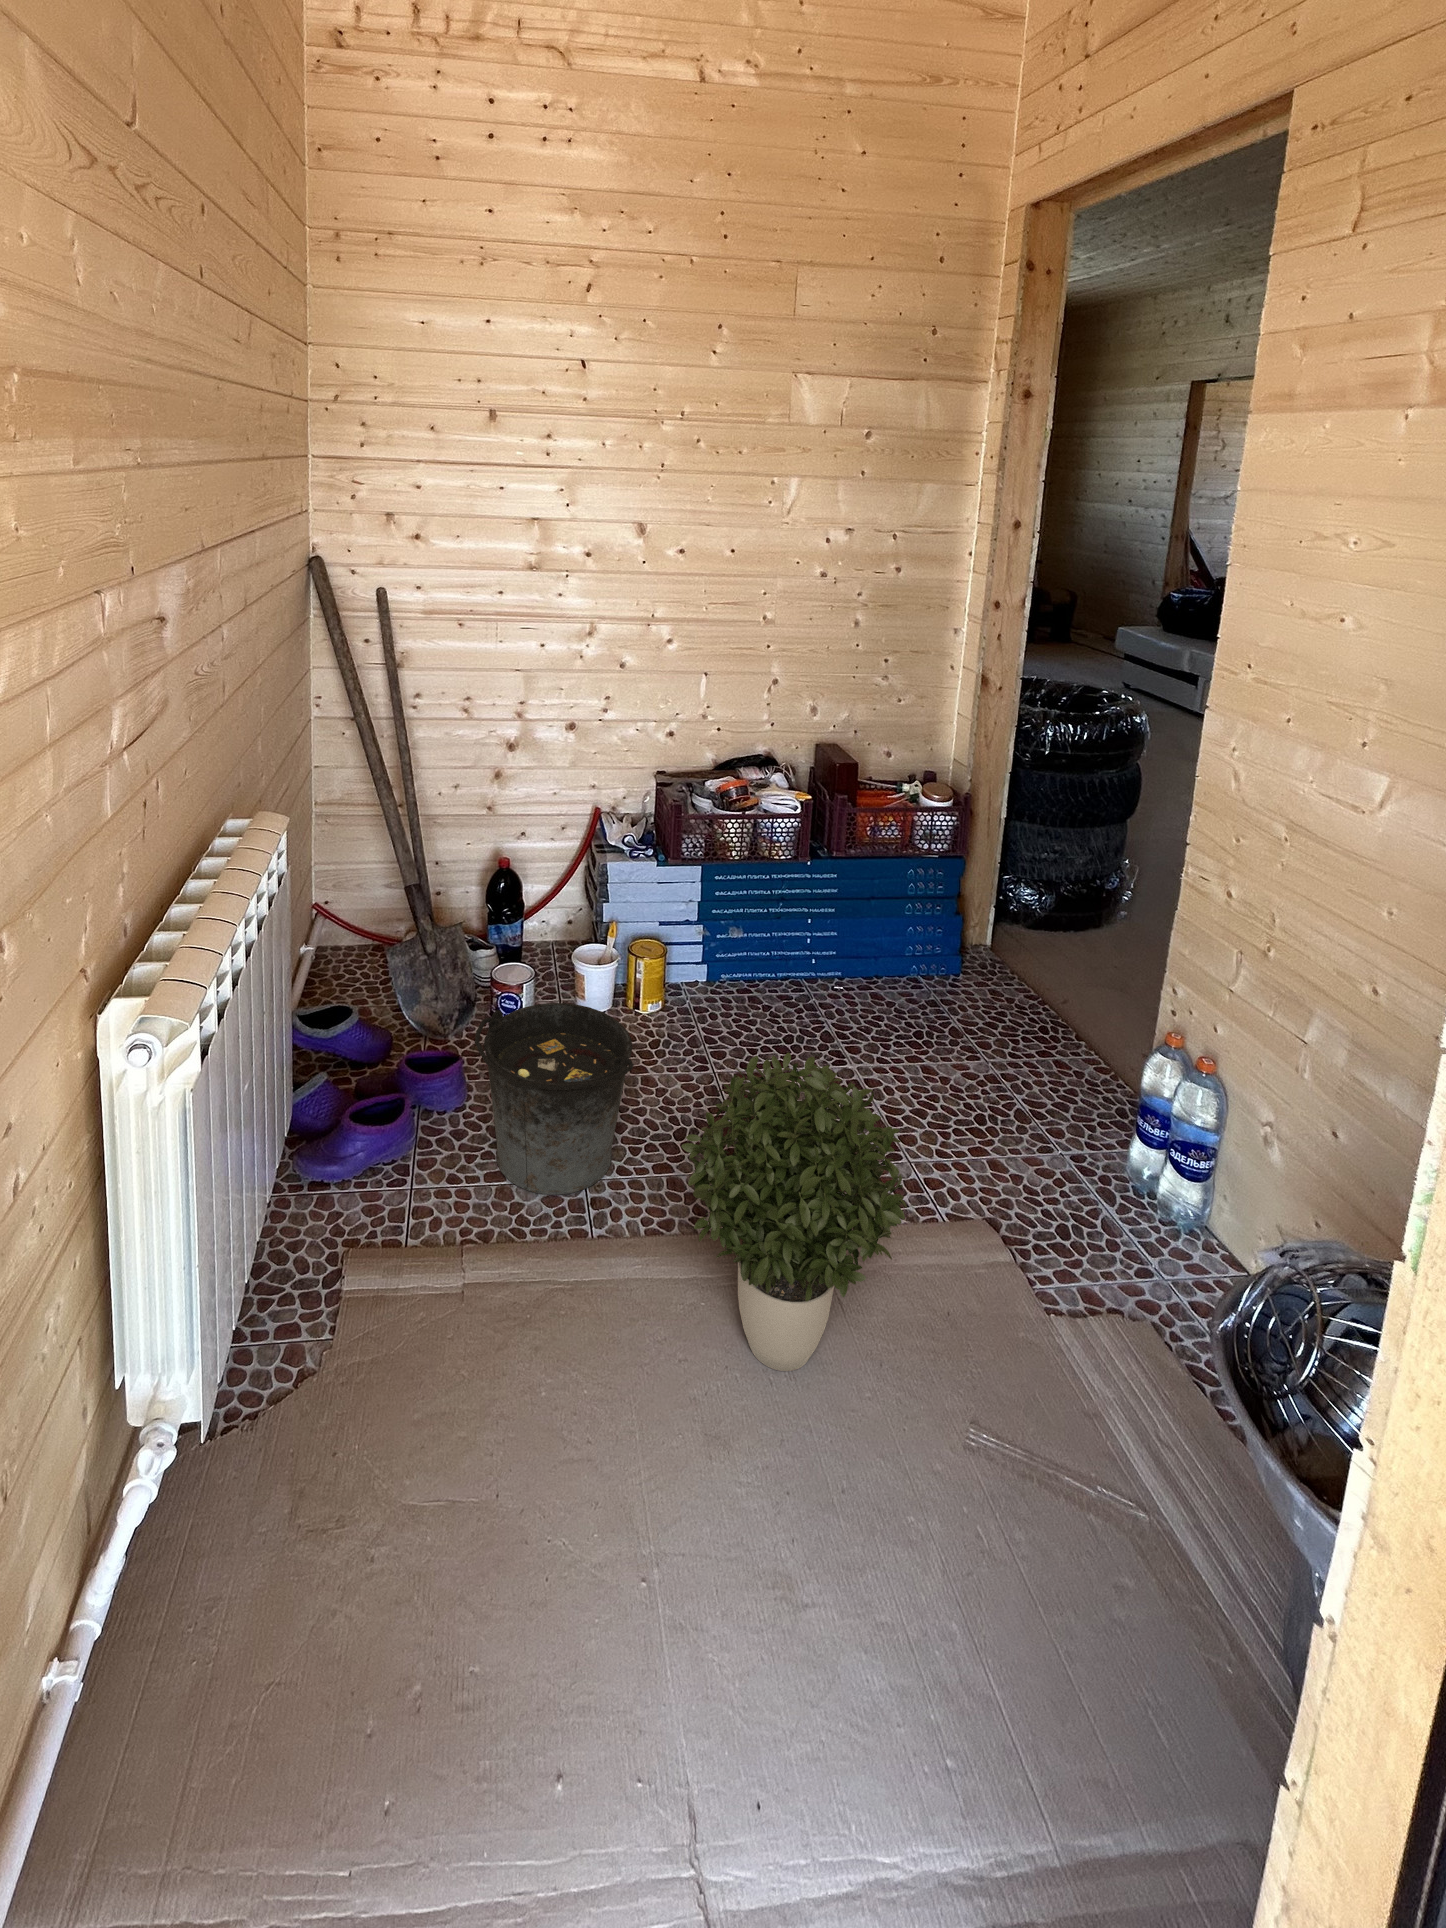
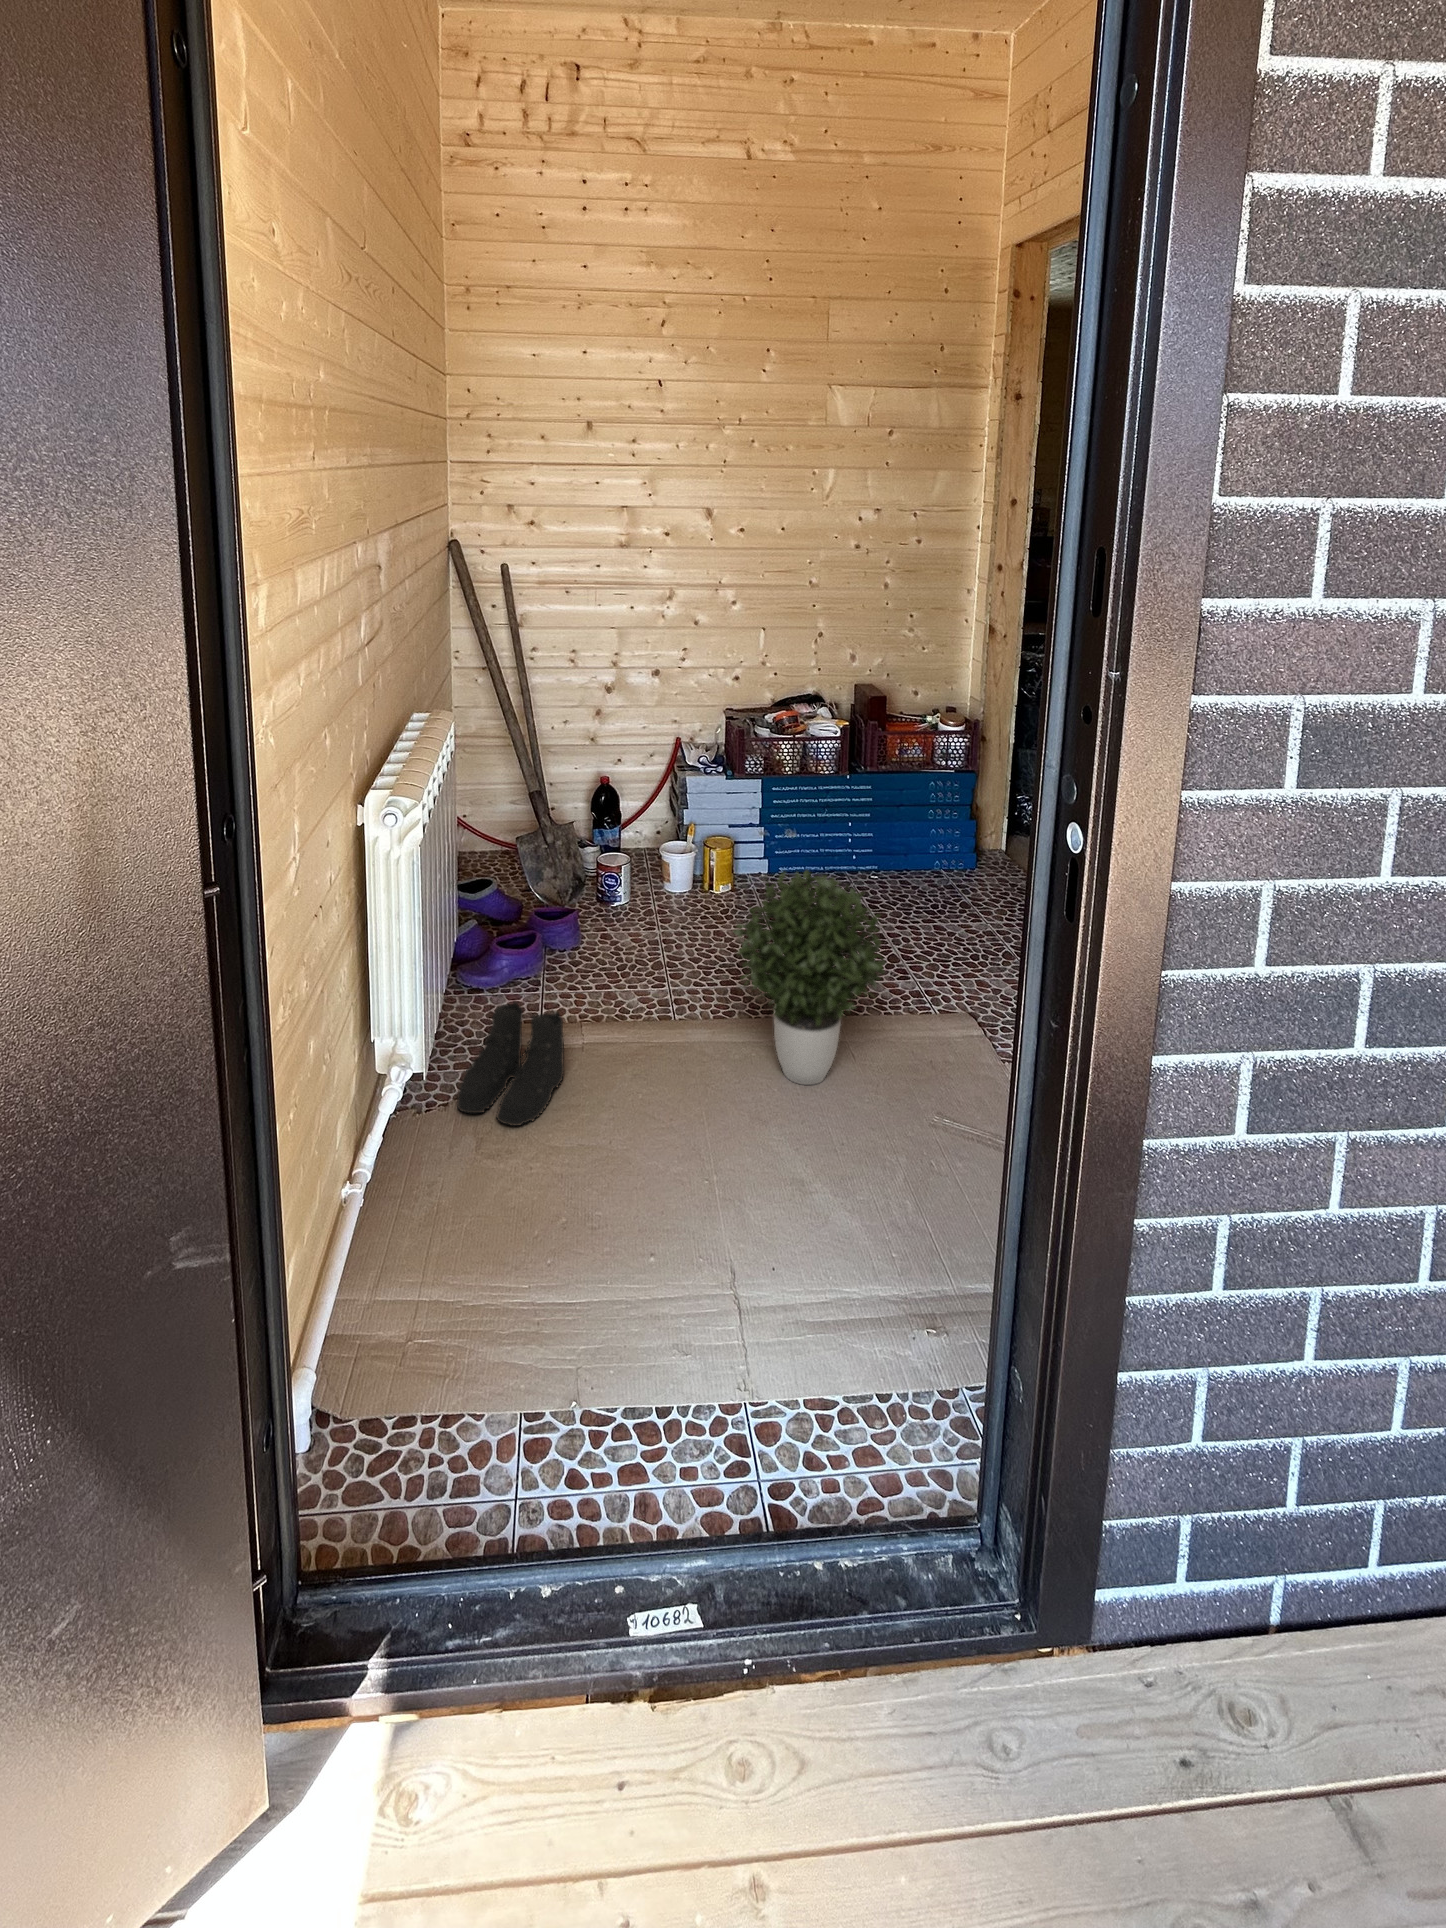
bucket: present [475,1003,633,1195] -> none [587,867,703,995]
boots: none [266,1245,433,1475] -> present [457,1002,564,1126]

